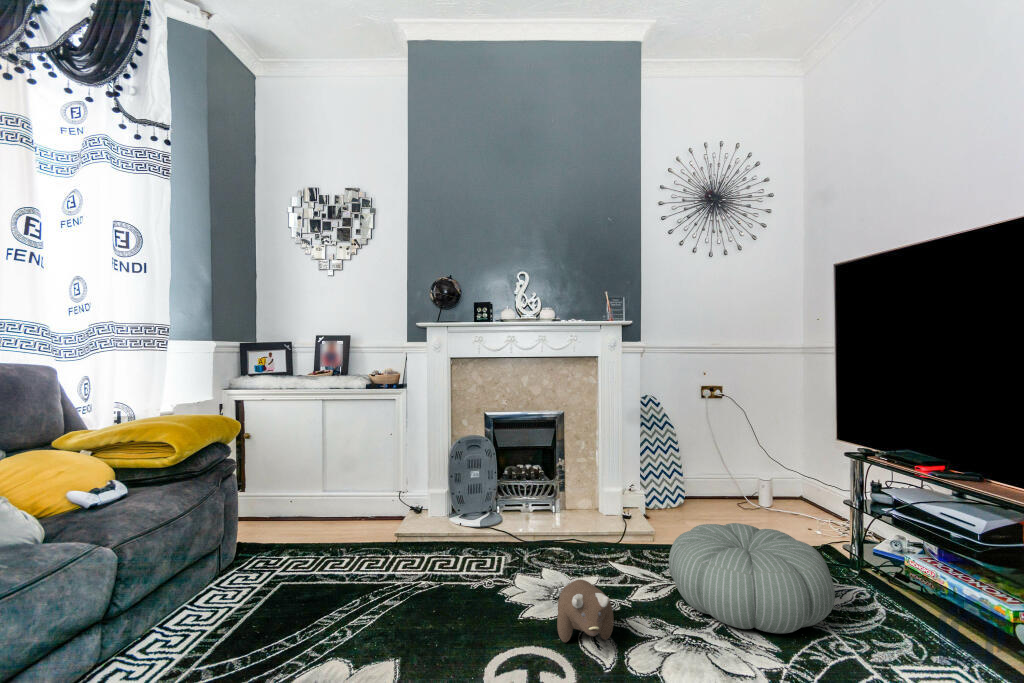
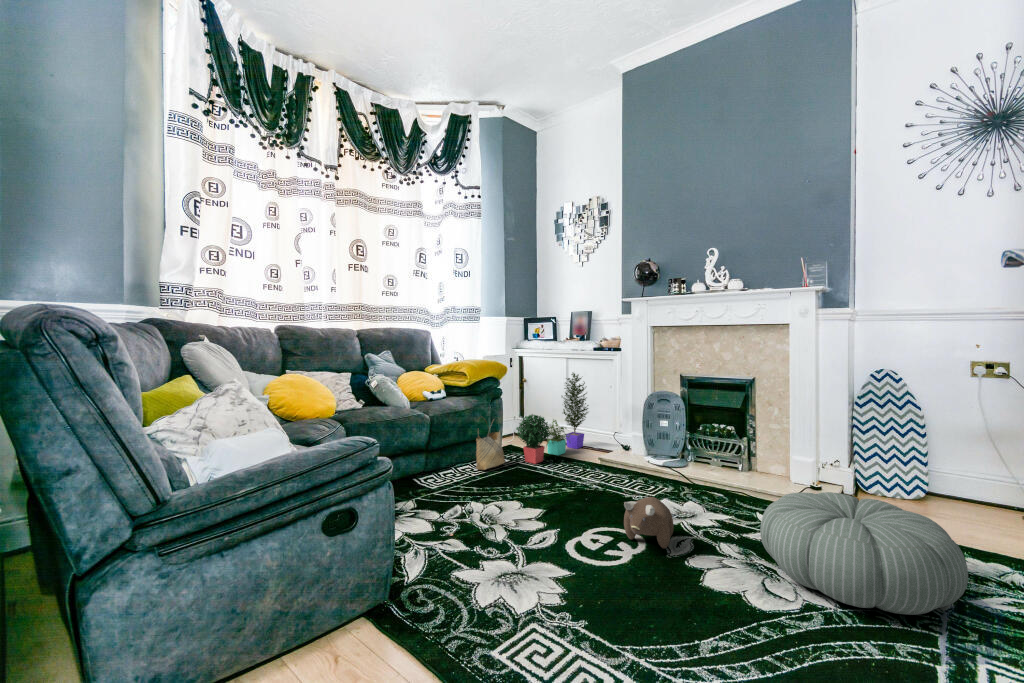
potted plant: none [289,420,370,568] -> present [516,373,588,464]
woven basket: none [235,511,279,608] -> present [476,417,505,470]

